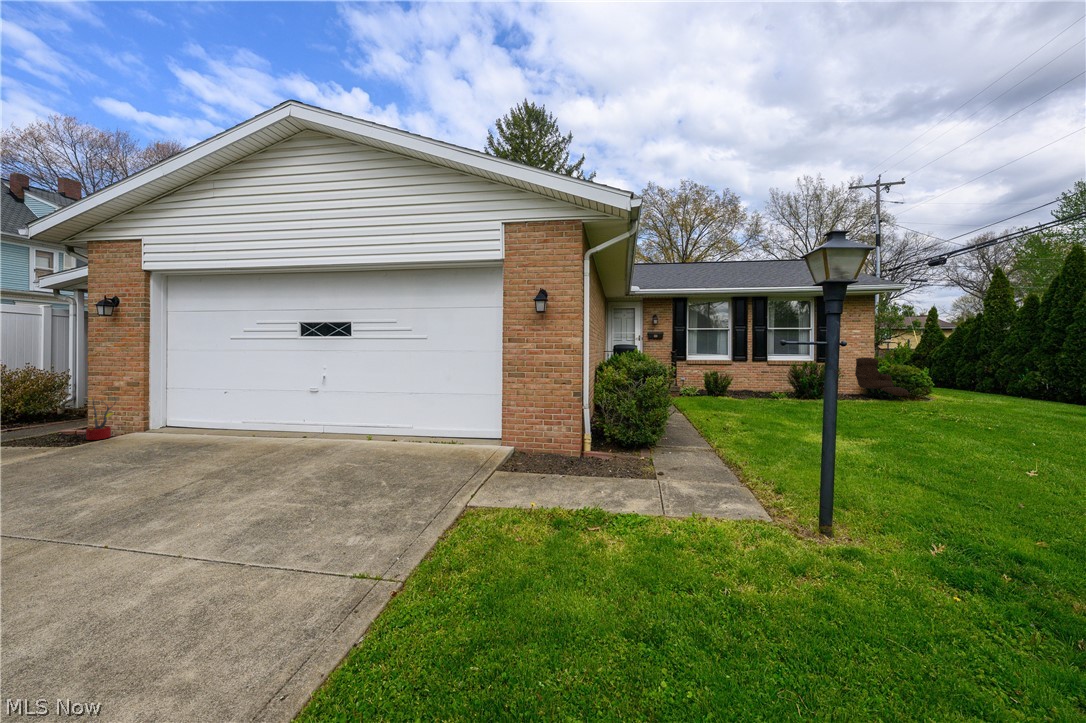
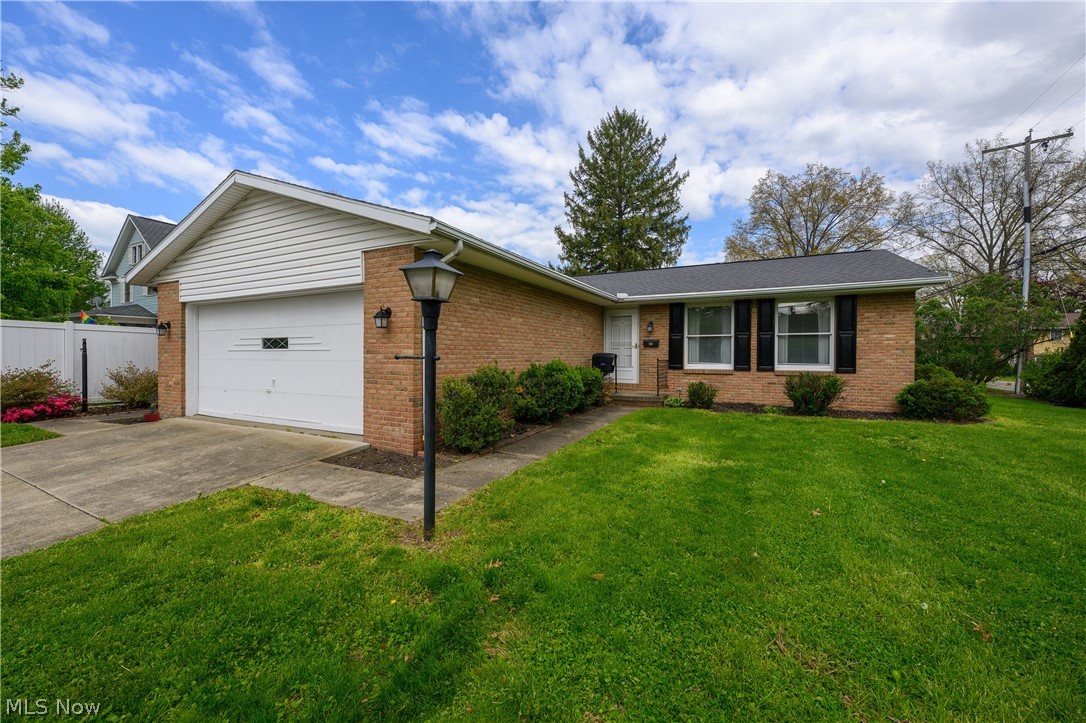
lounge chair: present [855,358,909,401] -> none [881,368,944,424]

